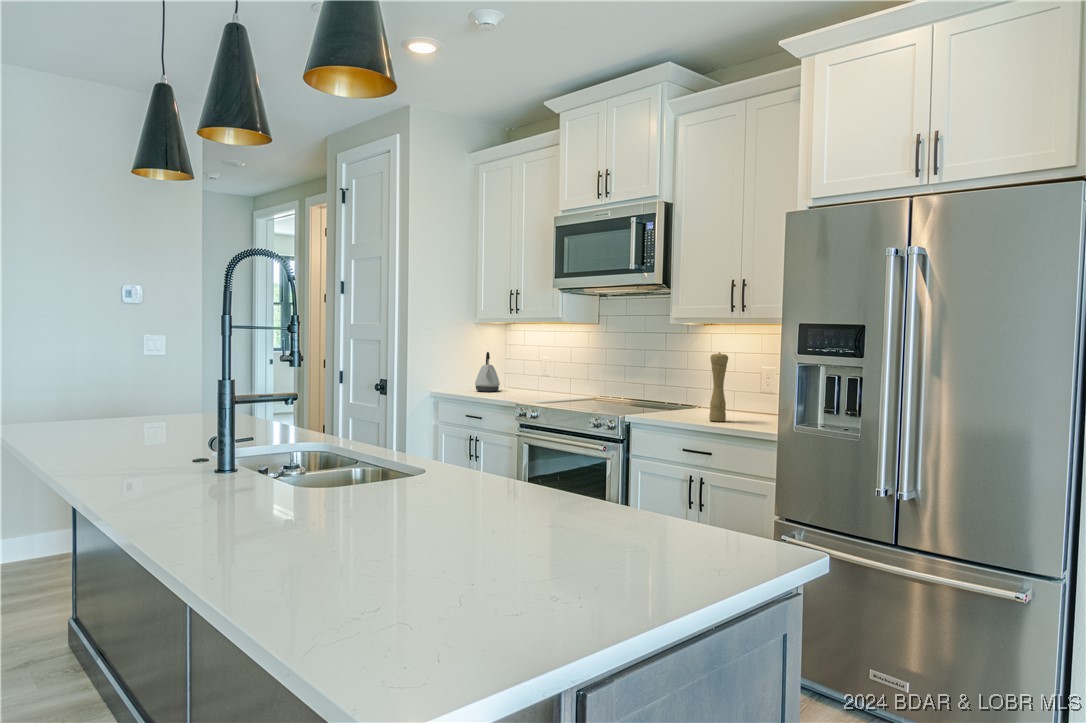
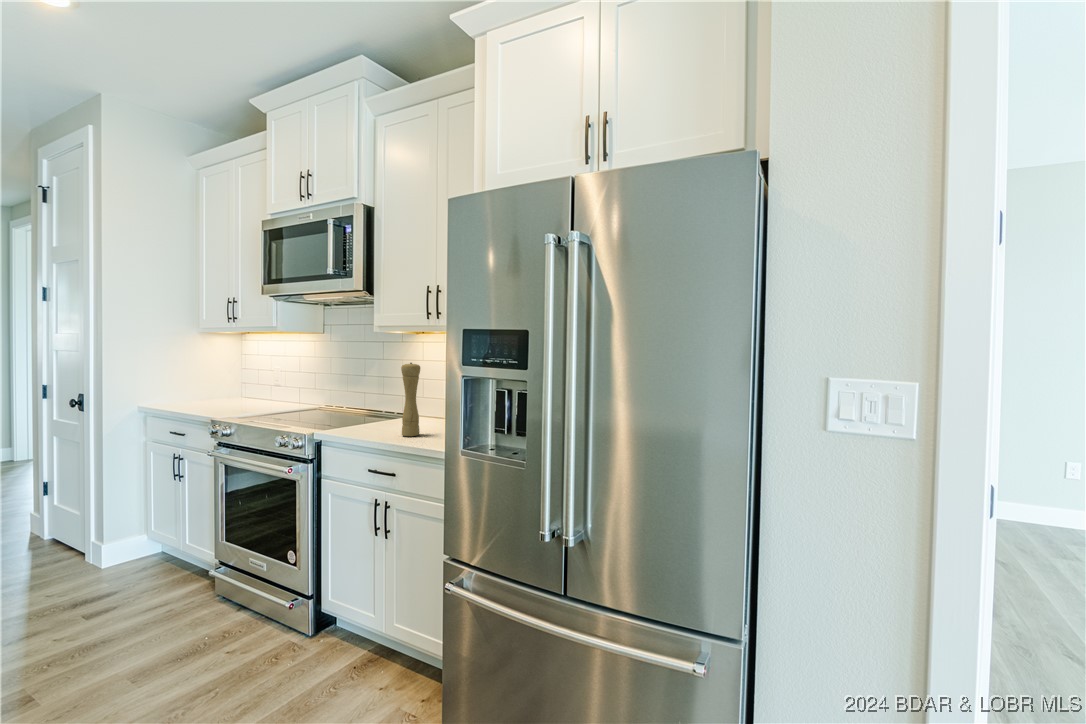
kettle: present [475,352,500,392] -> none [196,363,227,405]

